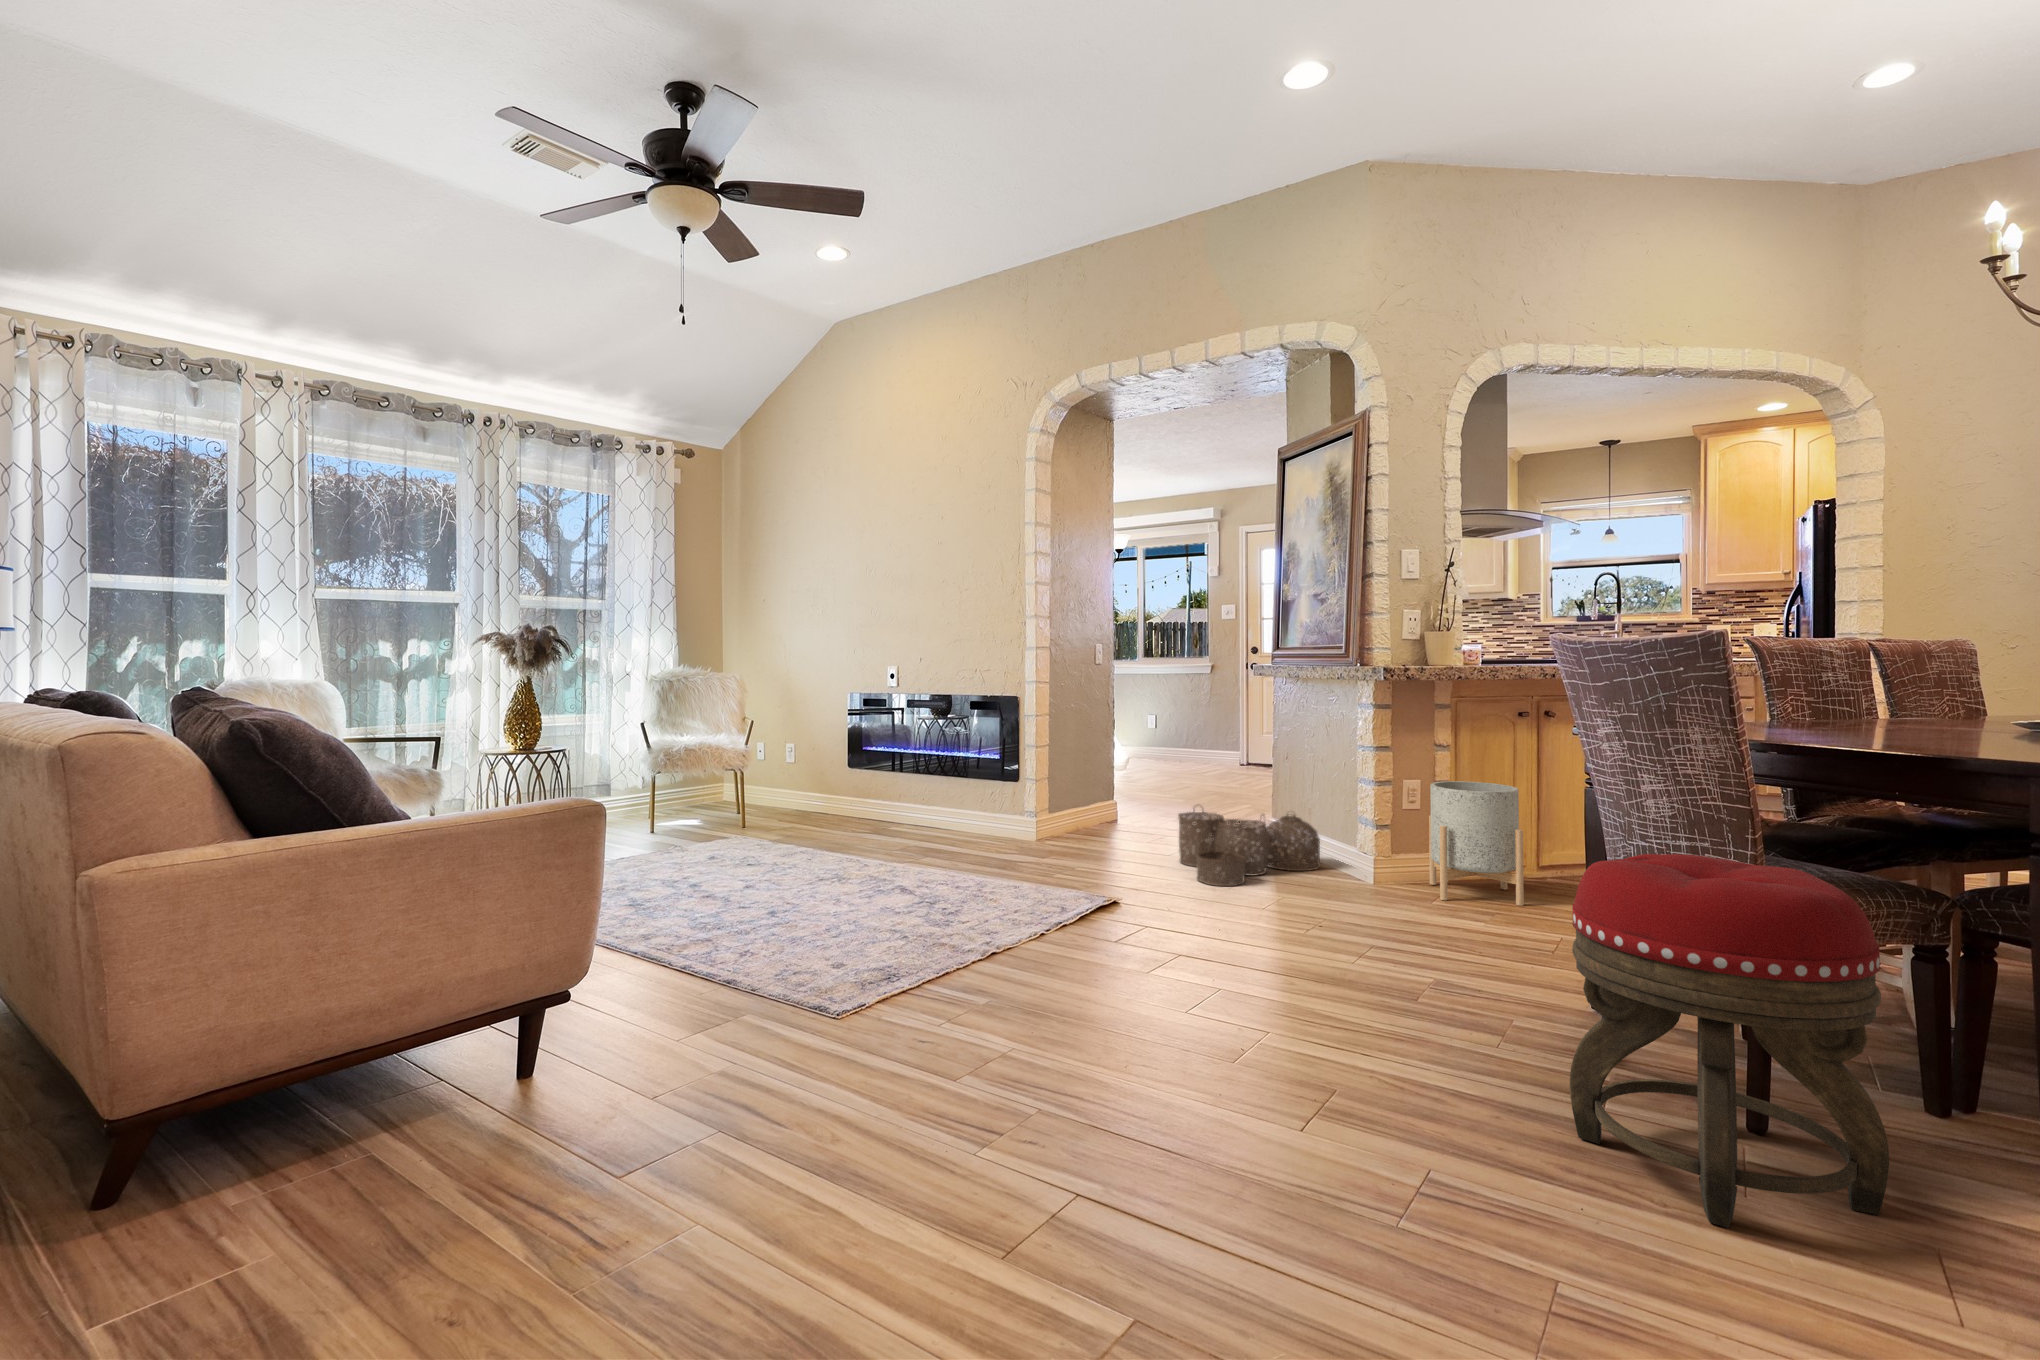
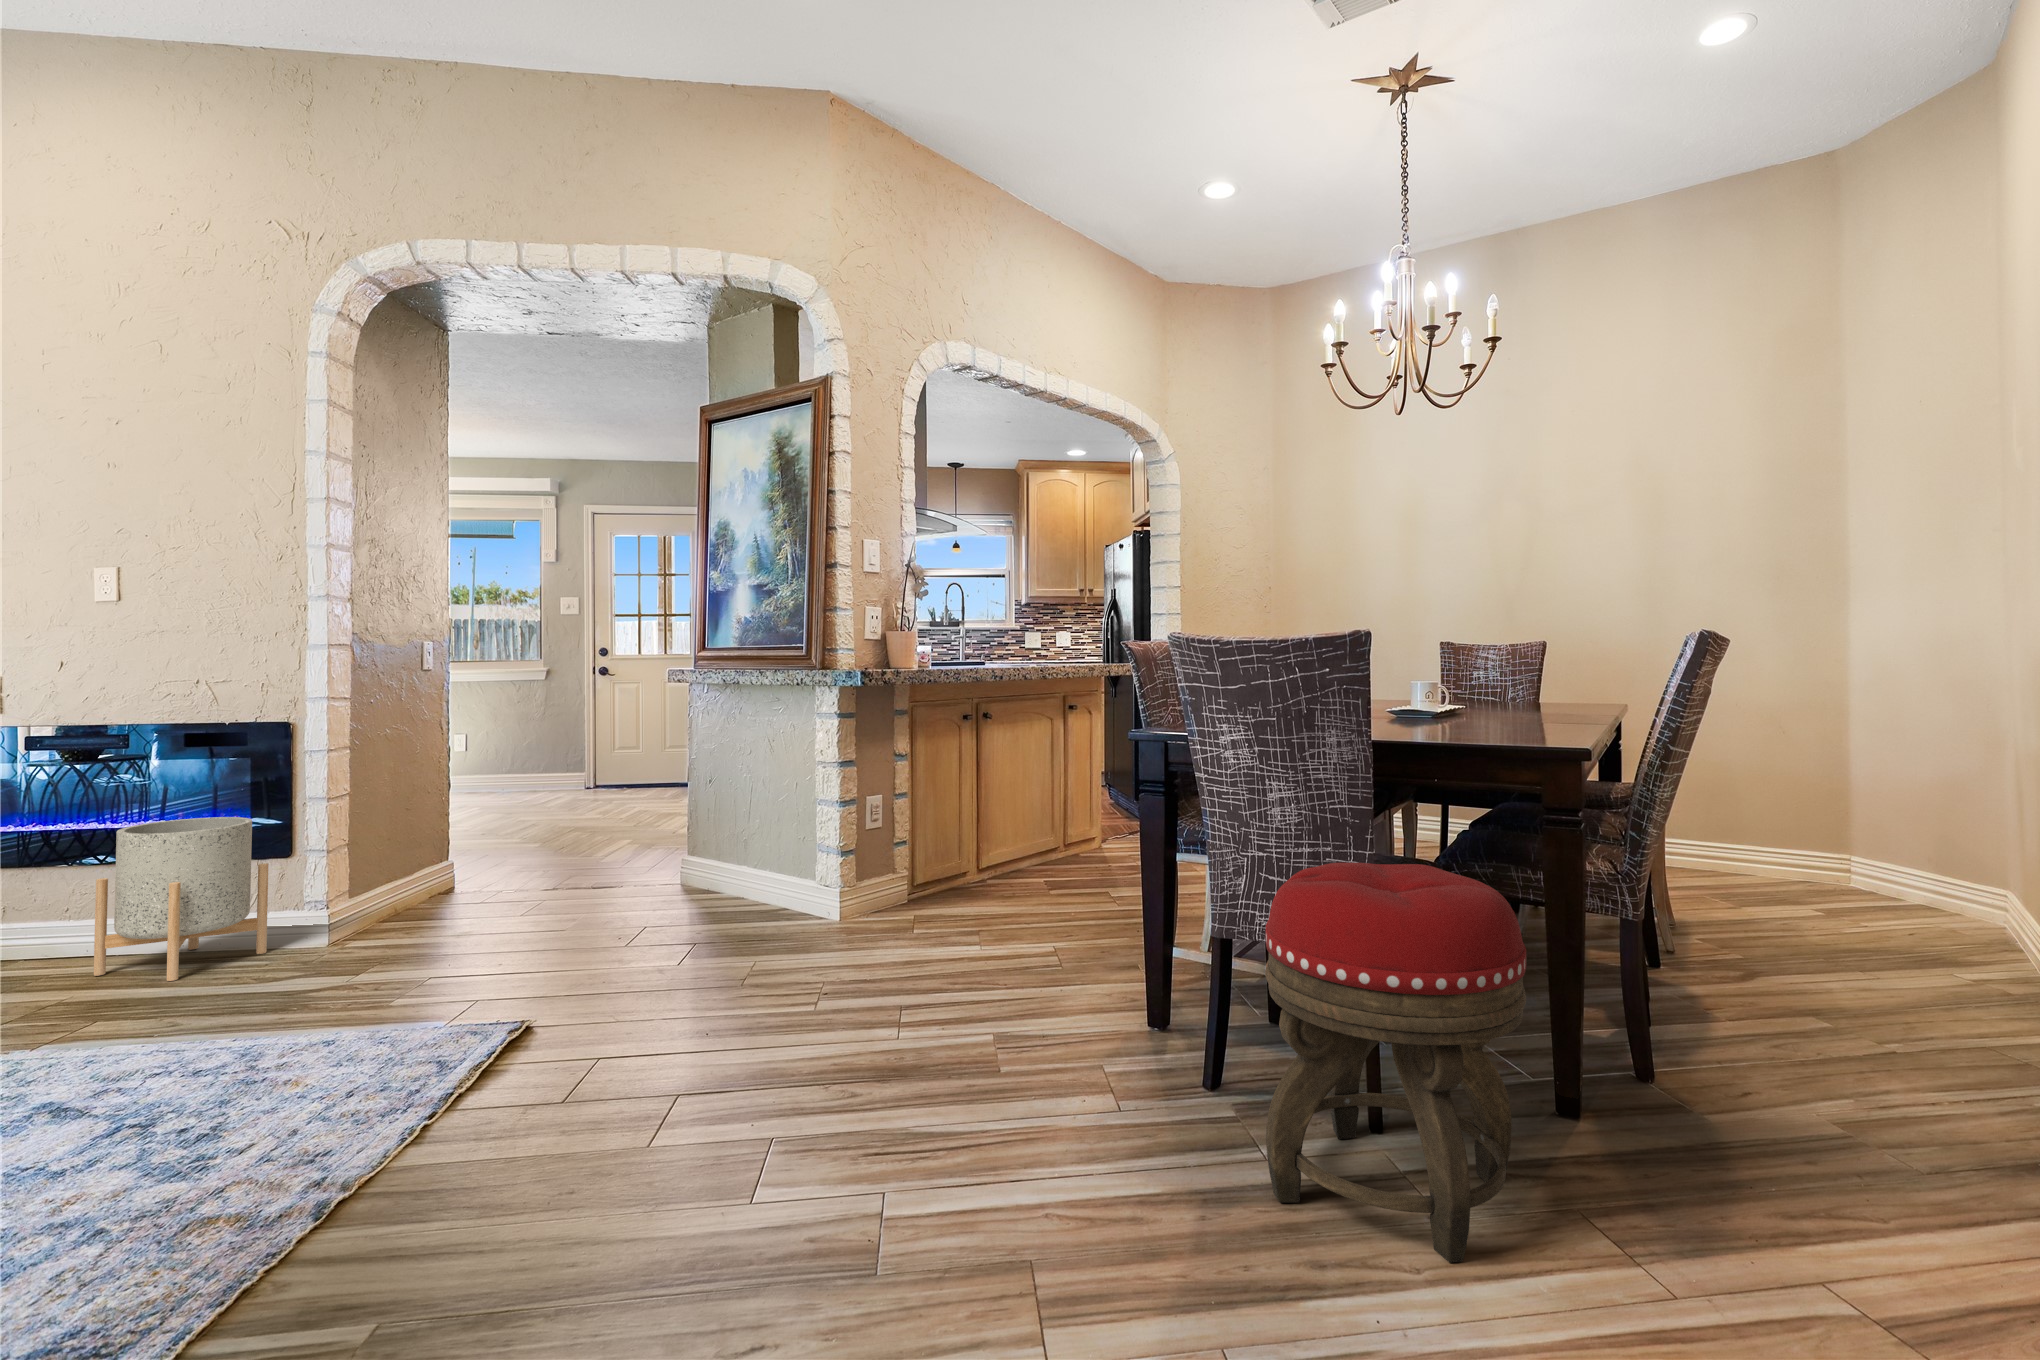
planter: present [1429,781,1524,906] -> present [94,817,268,981]
woven basket: present [1178,811,1320,886] -> none [586,847,769,964]

